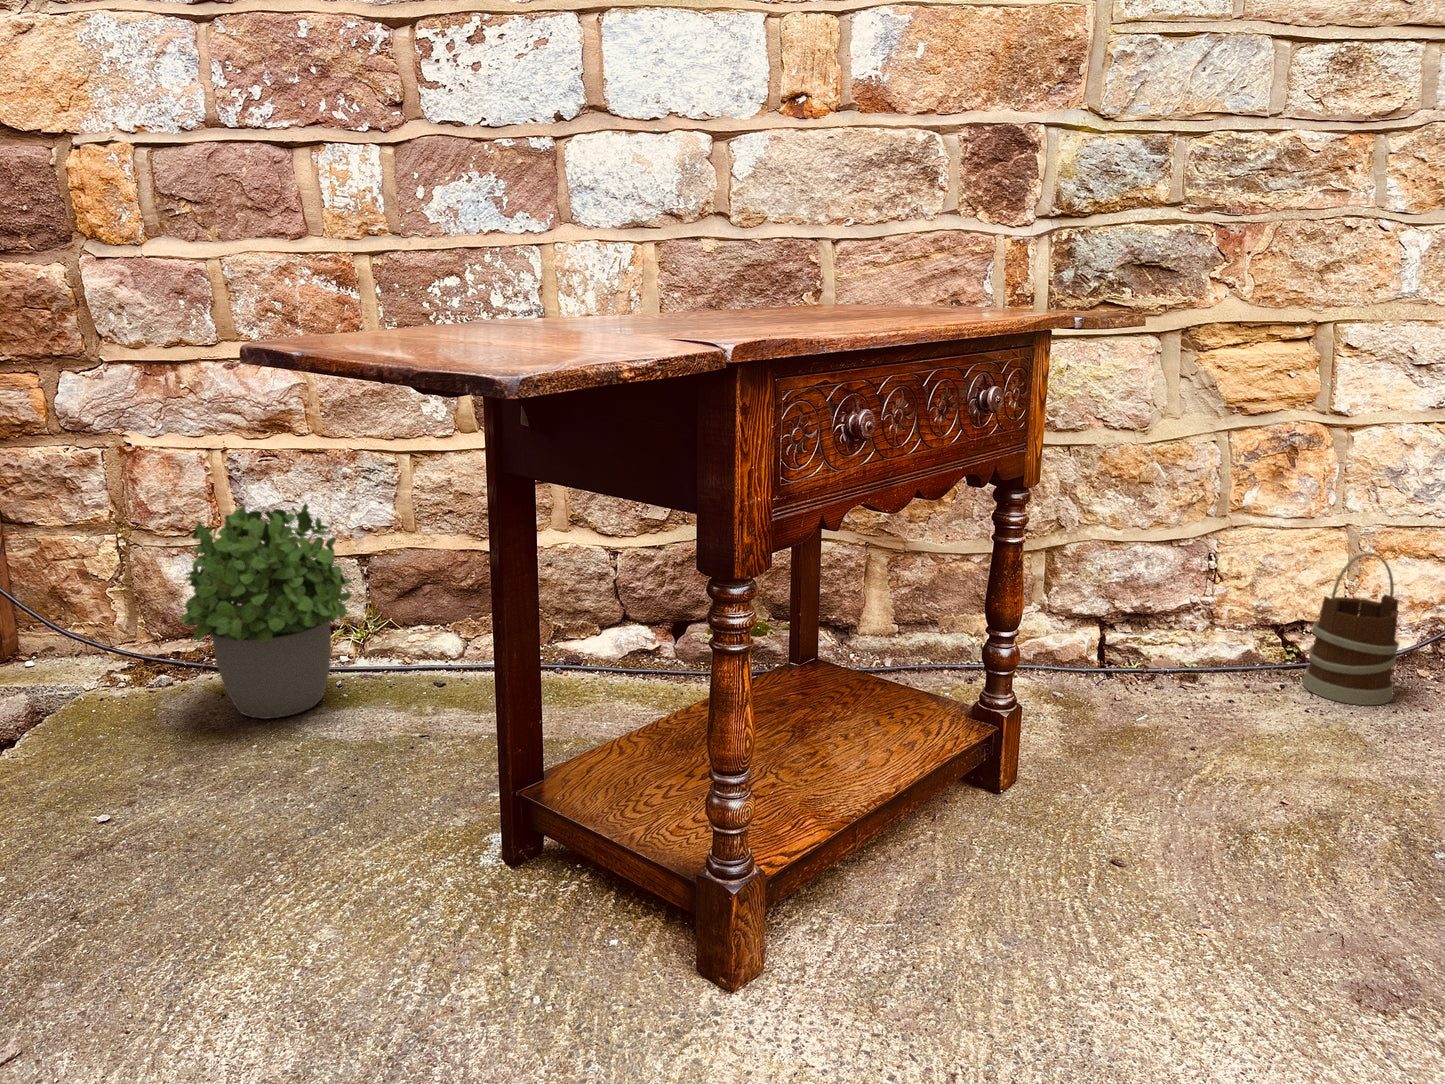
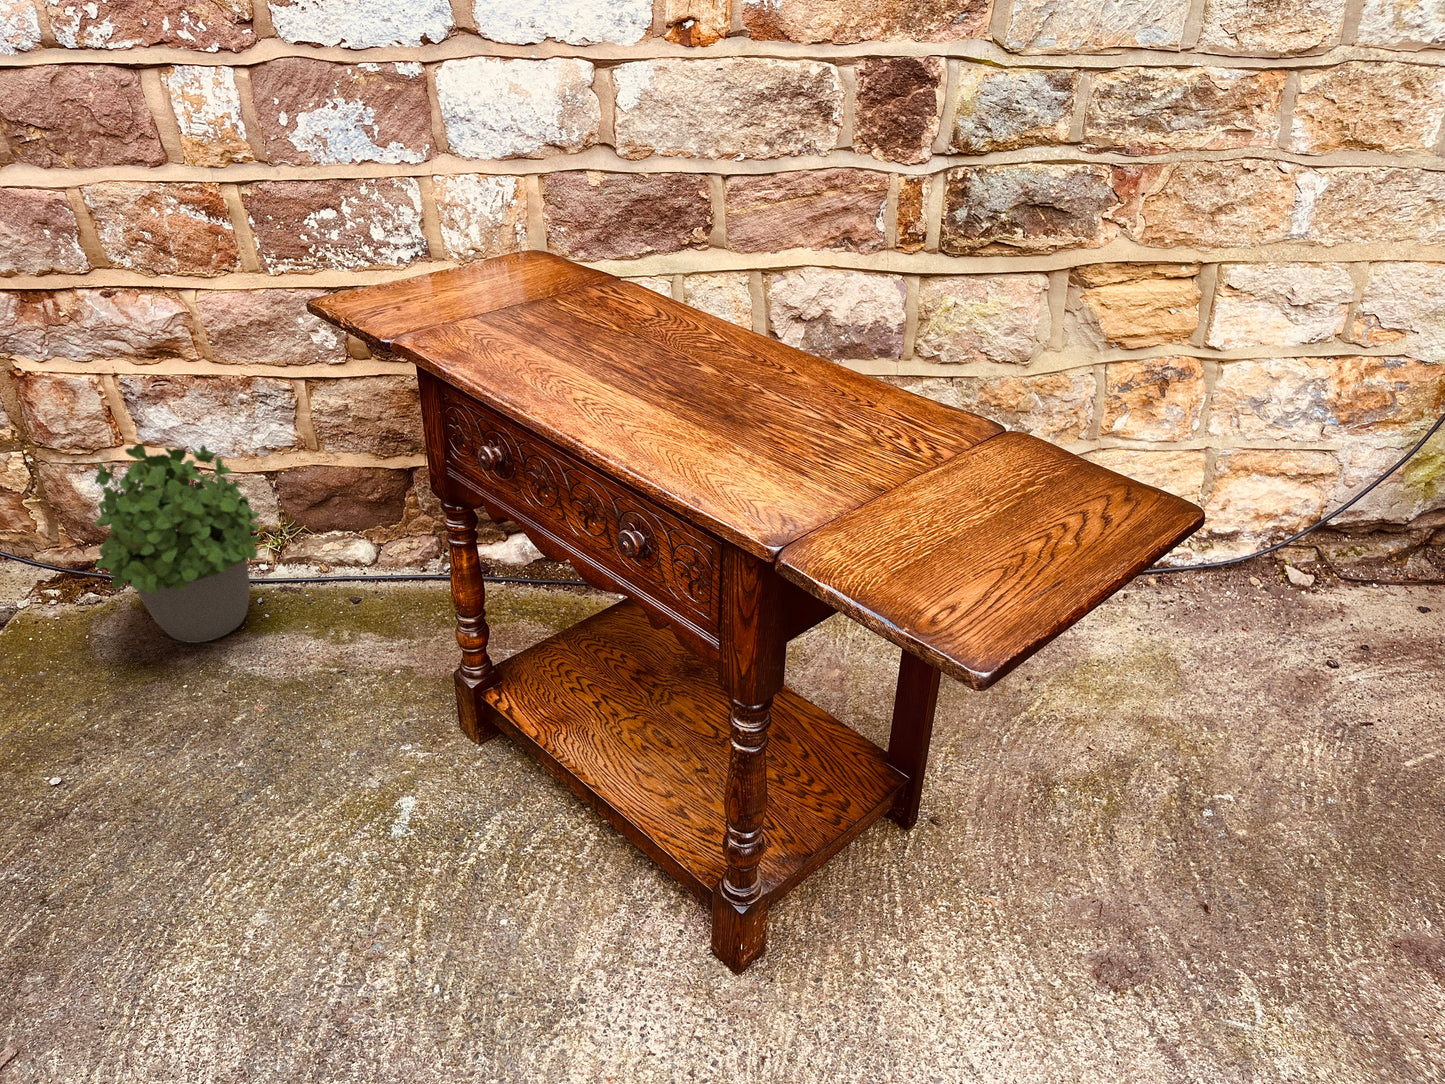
wooden bucket: present [1302,553,1399,705] -> none [1144,487,1237,618]

